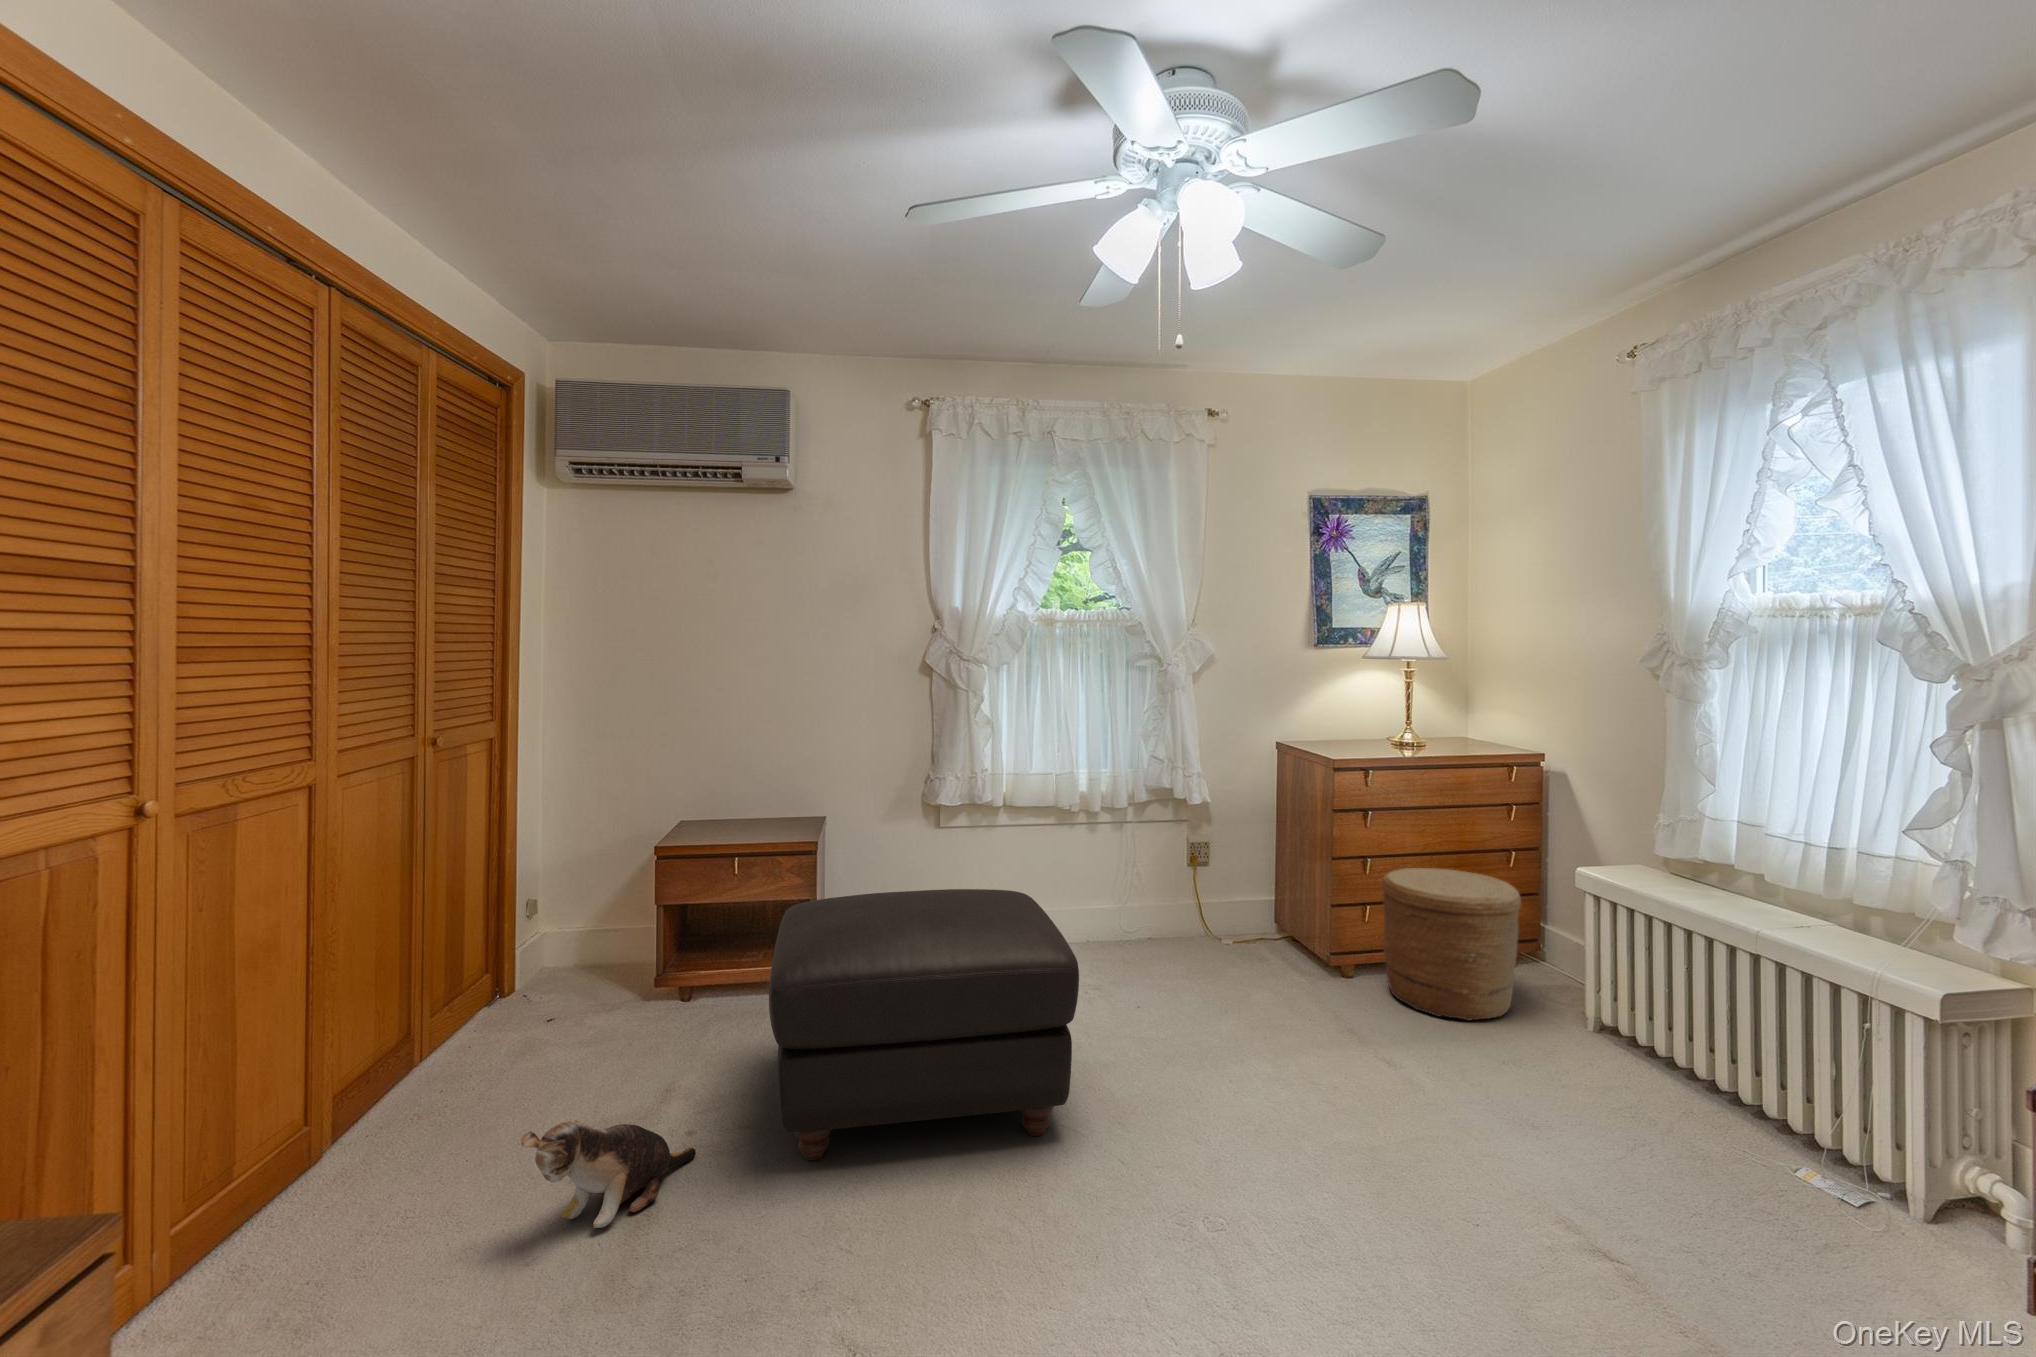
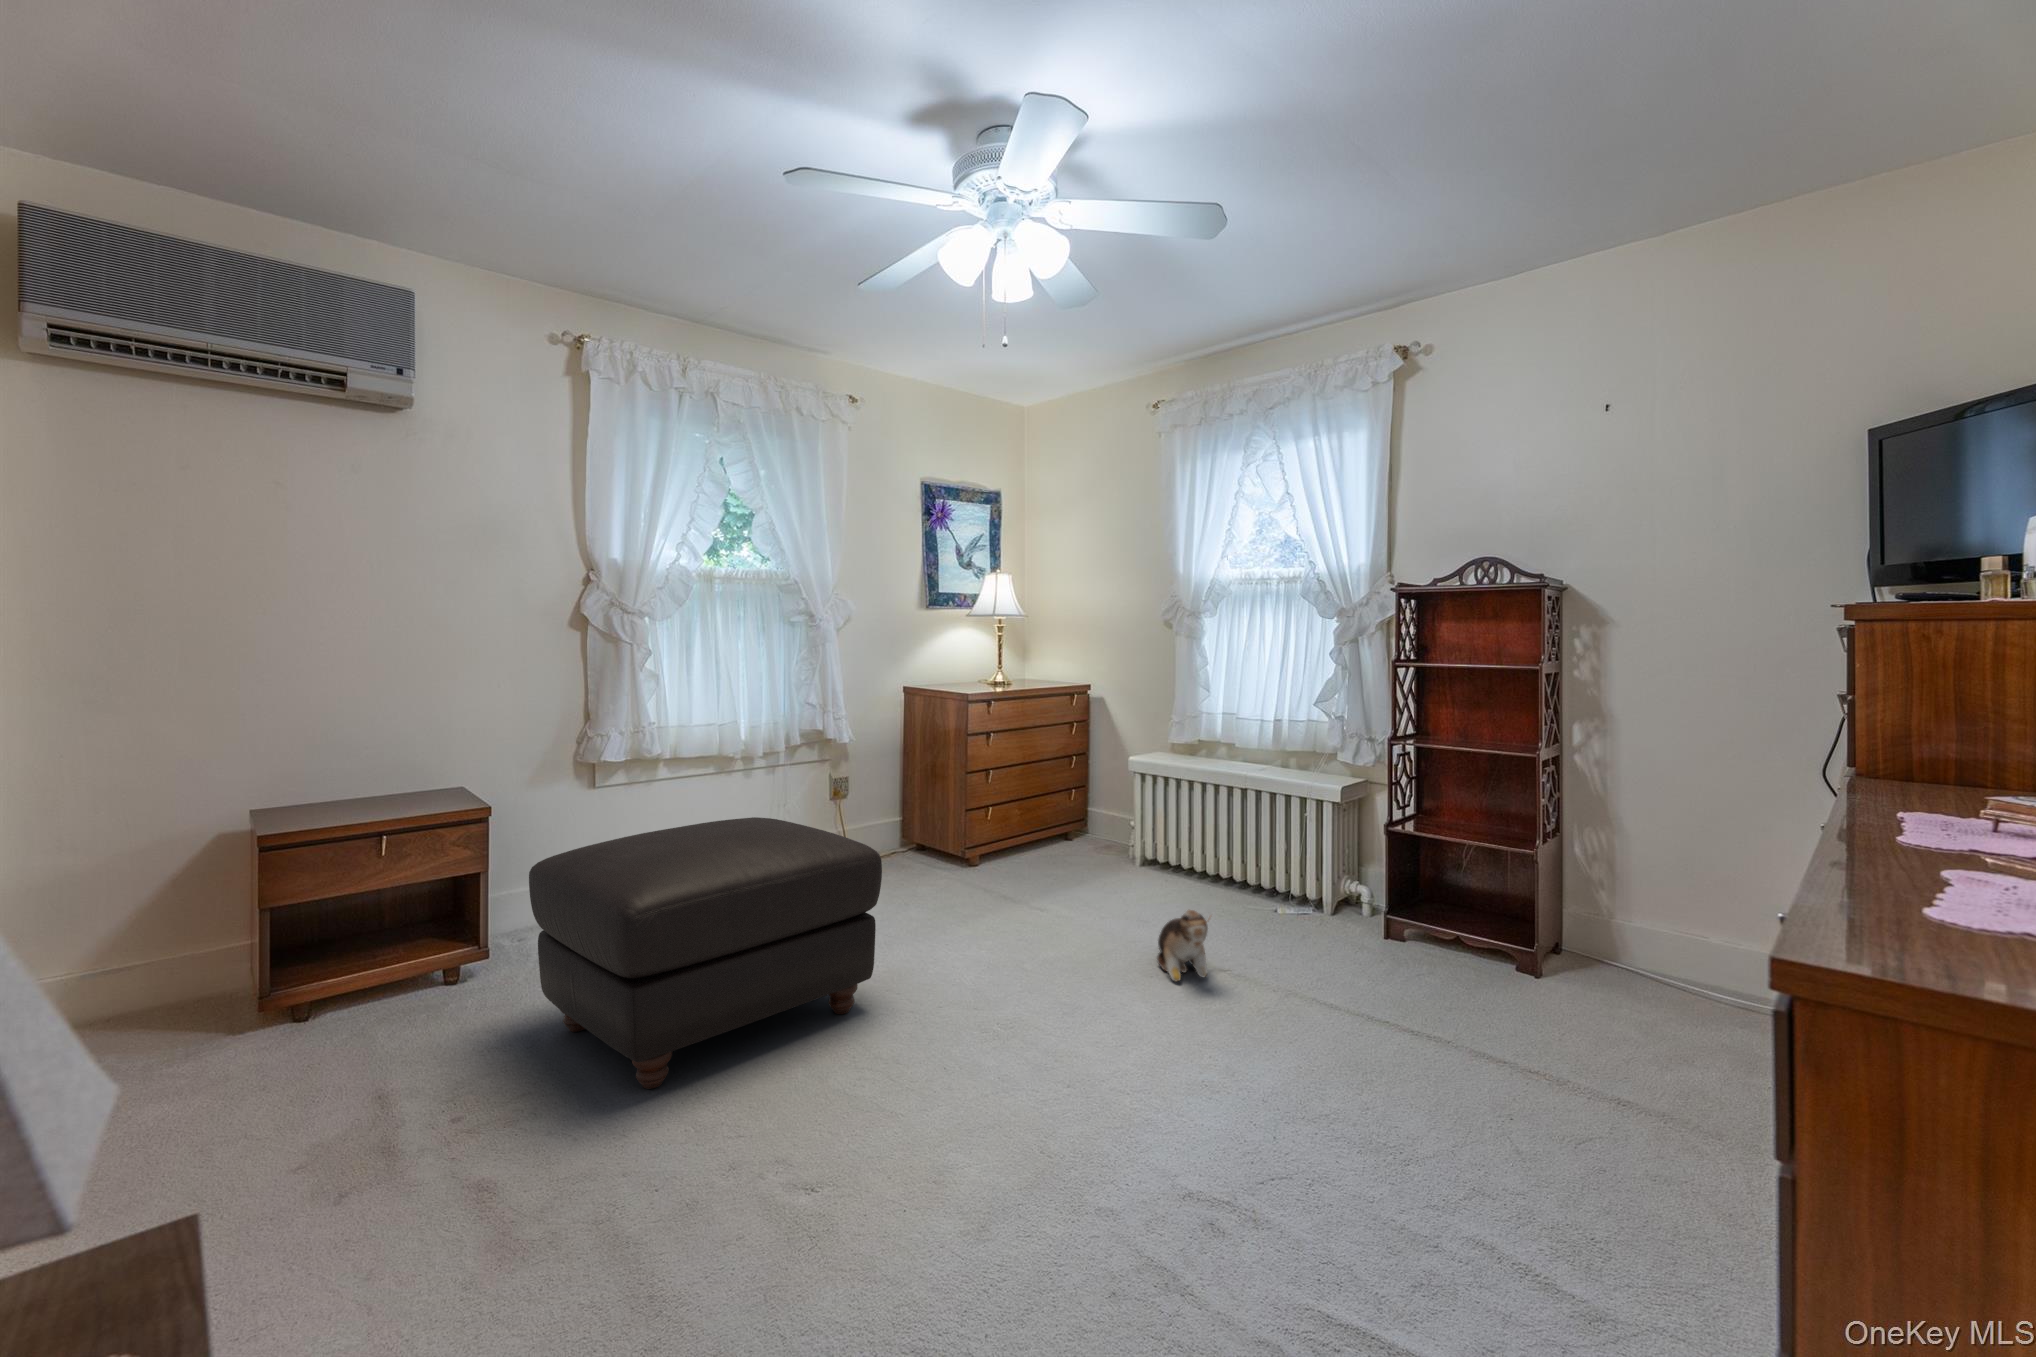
woven basket: present [1382,868,1521,1020] -> none [1007,773,1102,878]
plush toy: present [521,1120,696,1228] -> present [1157,910,1208,981]

